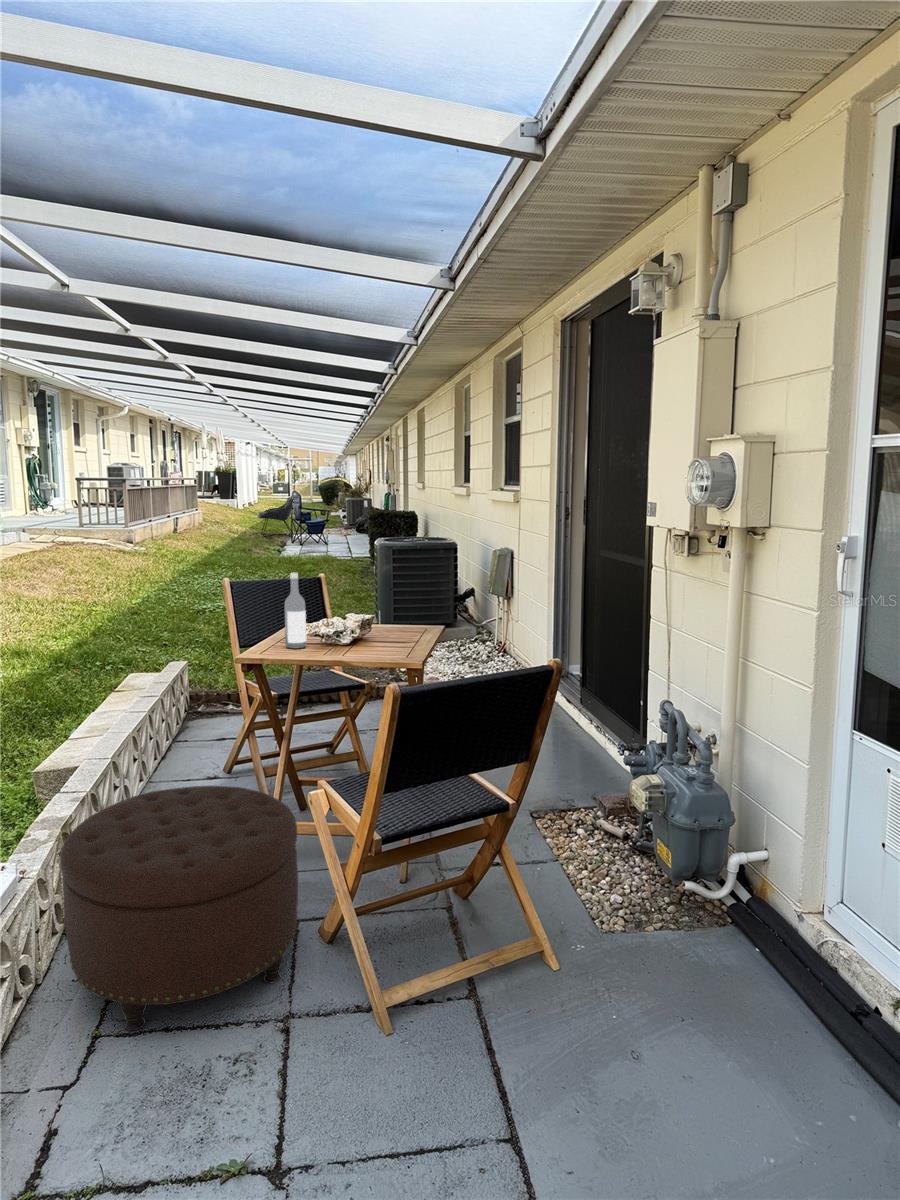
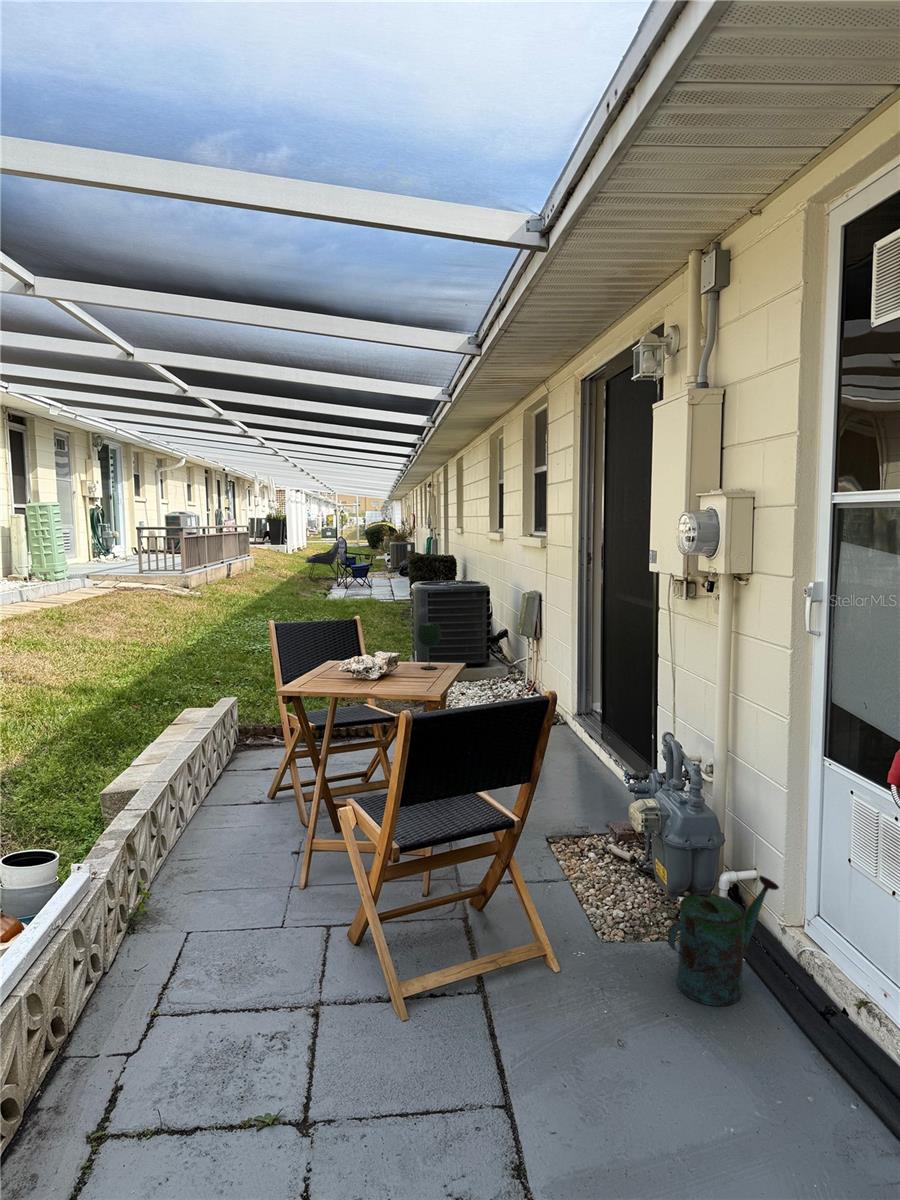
wine bottle: present [285,573,306,649] -> none [322,615,341,683]
wine glass: none [389,582,416,633] -> present [417,623,441,669]
ottoman: present [60,786,298,1031] -> none [127,803,328,1012]
watering can: none [682,860,799,1006] -> present [668,876,779,1006]

